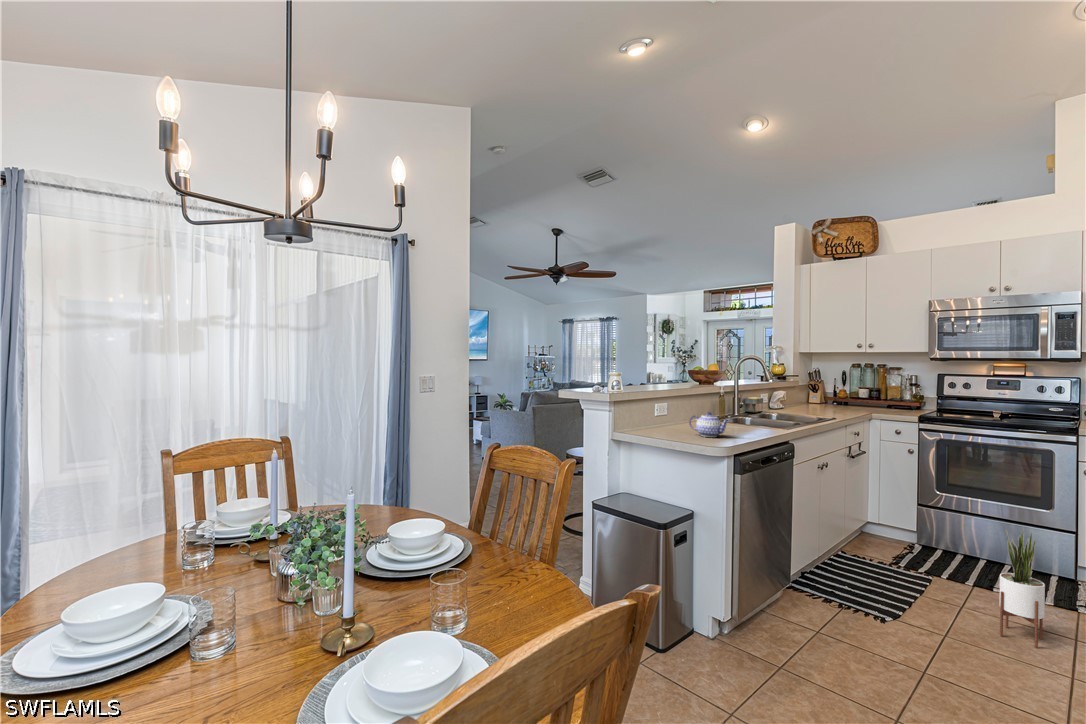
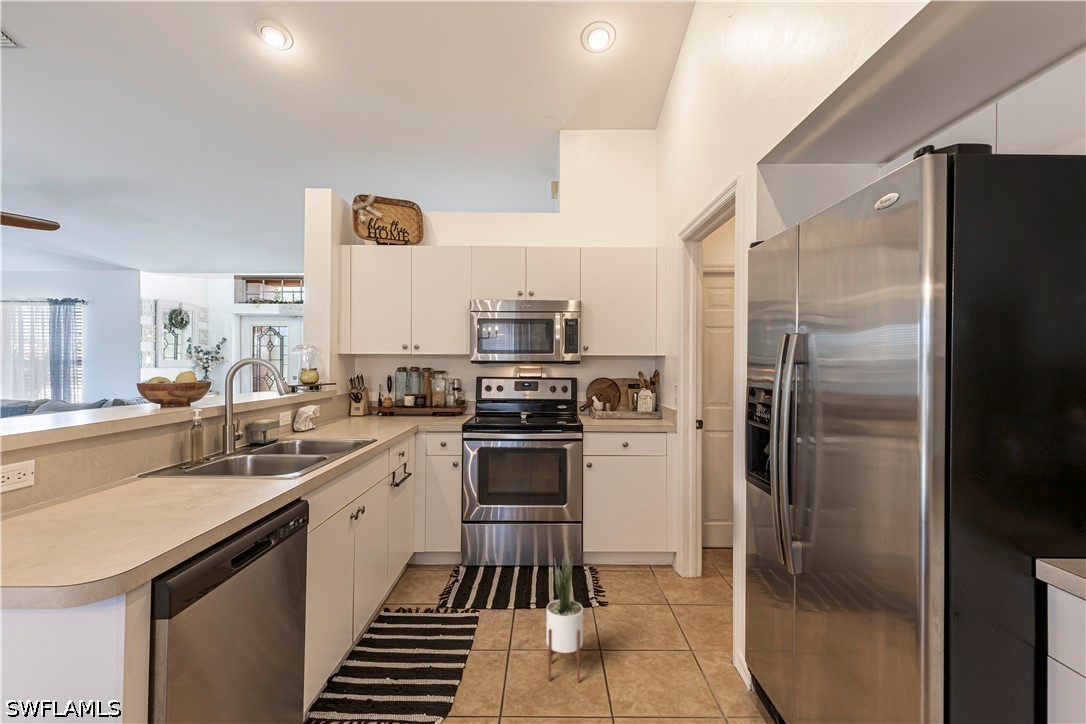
teapot: present [689,412,729,437] -> none [82,473,179,528]

